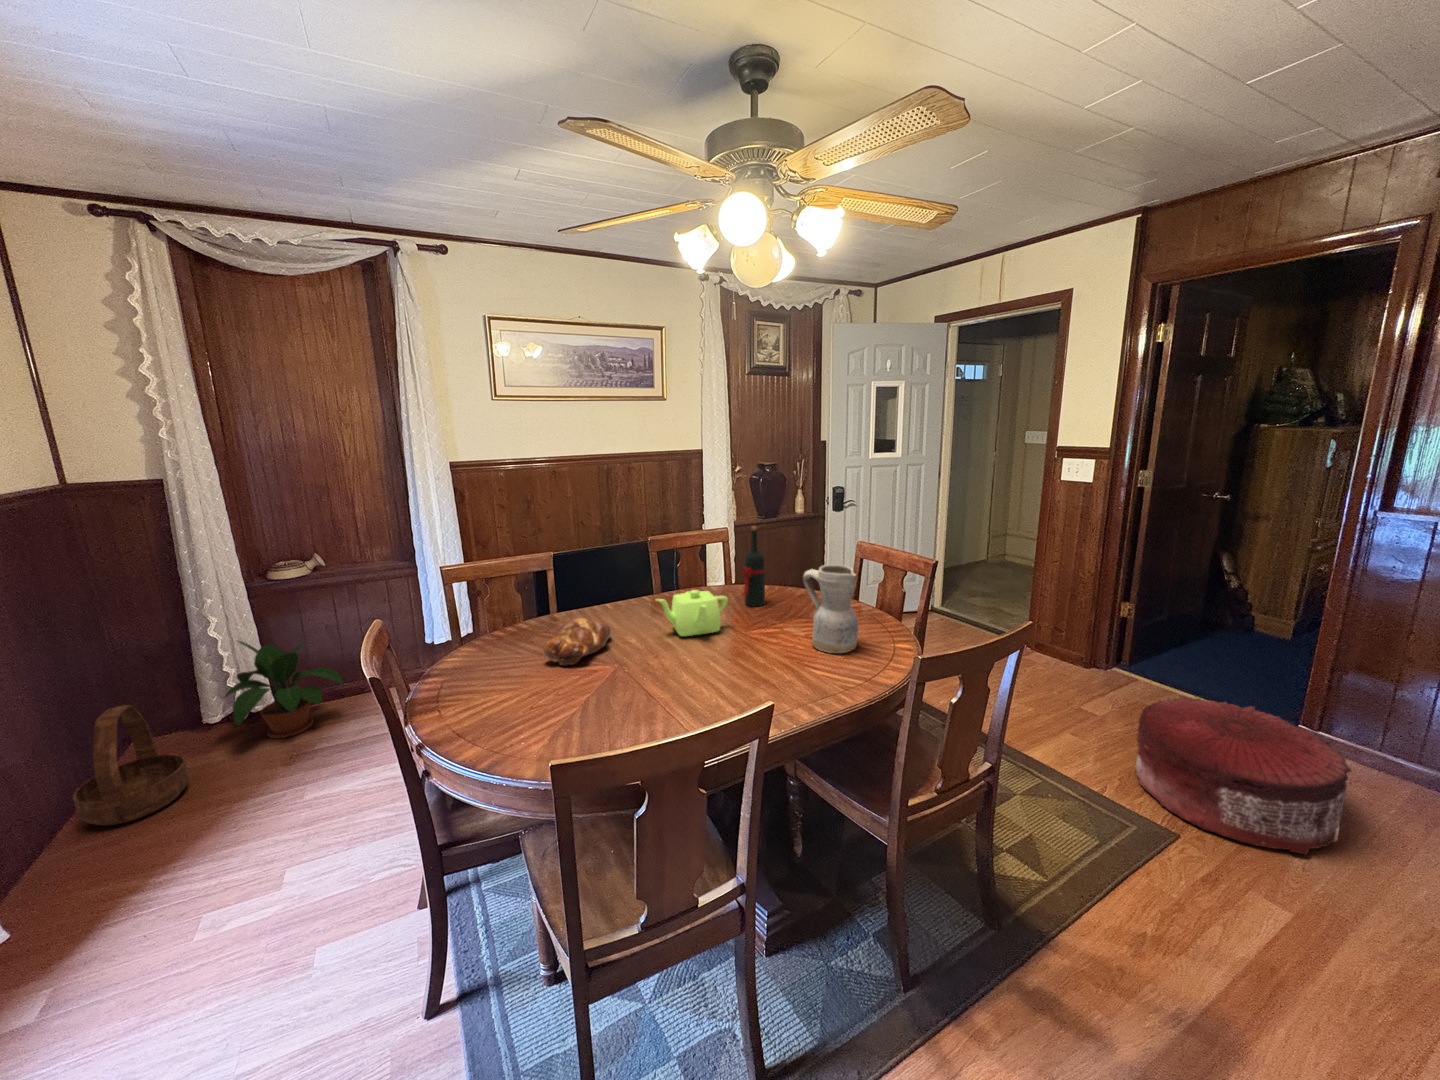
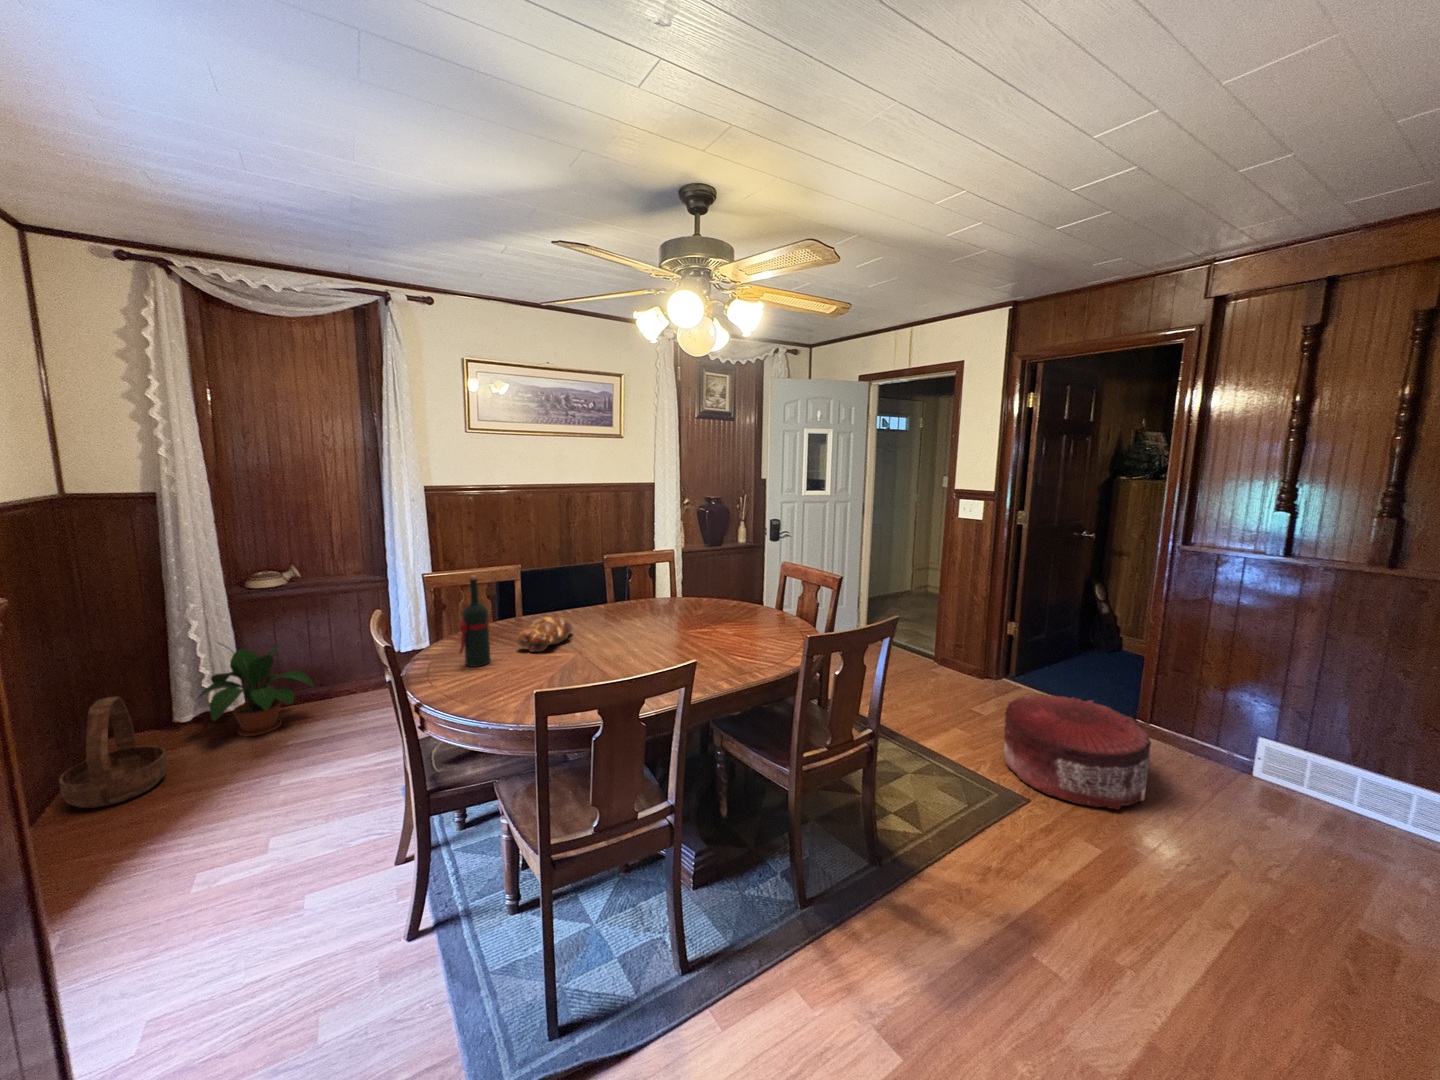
wine bottle: present [743,526,765,606] -> present [459,575,491,667]
ceramic pitcher: present [803,565,858,653] -> none [730,574,772,644]
teapot: present [656,590,728,636] -> none [610,595,671,633]

